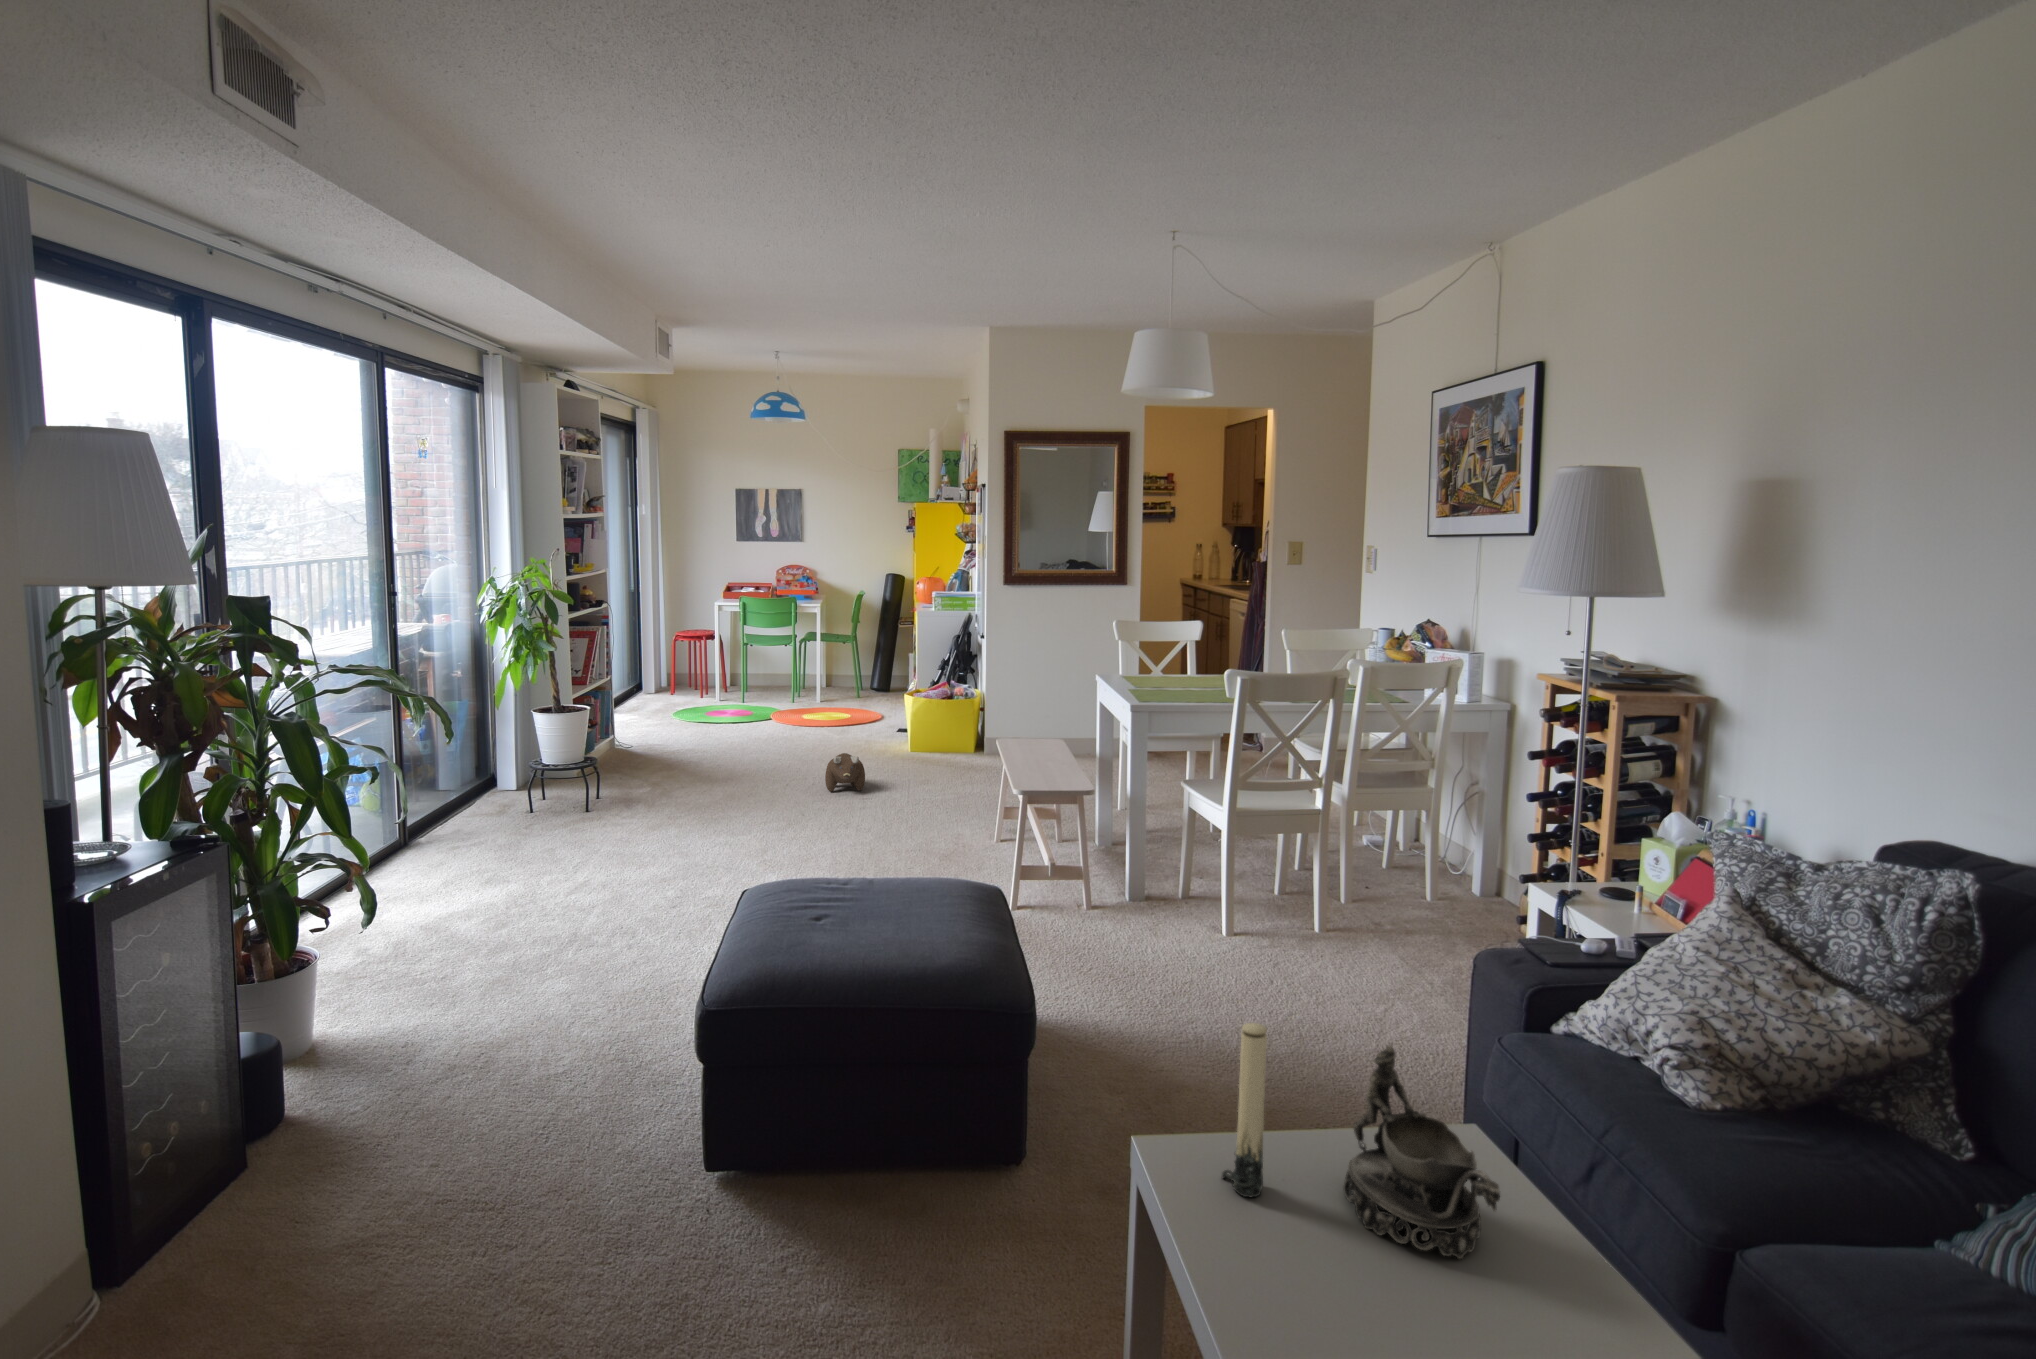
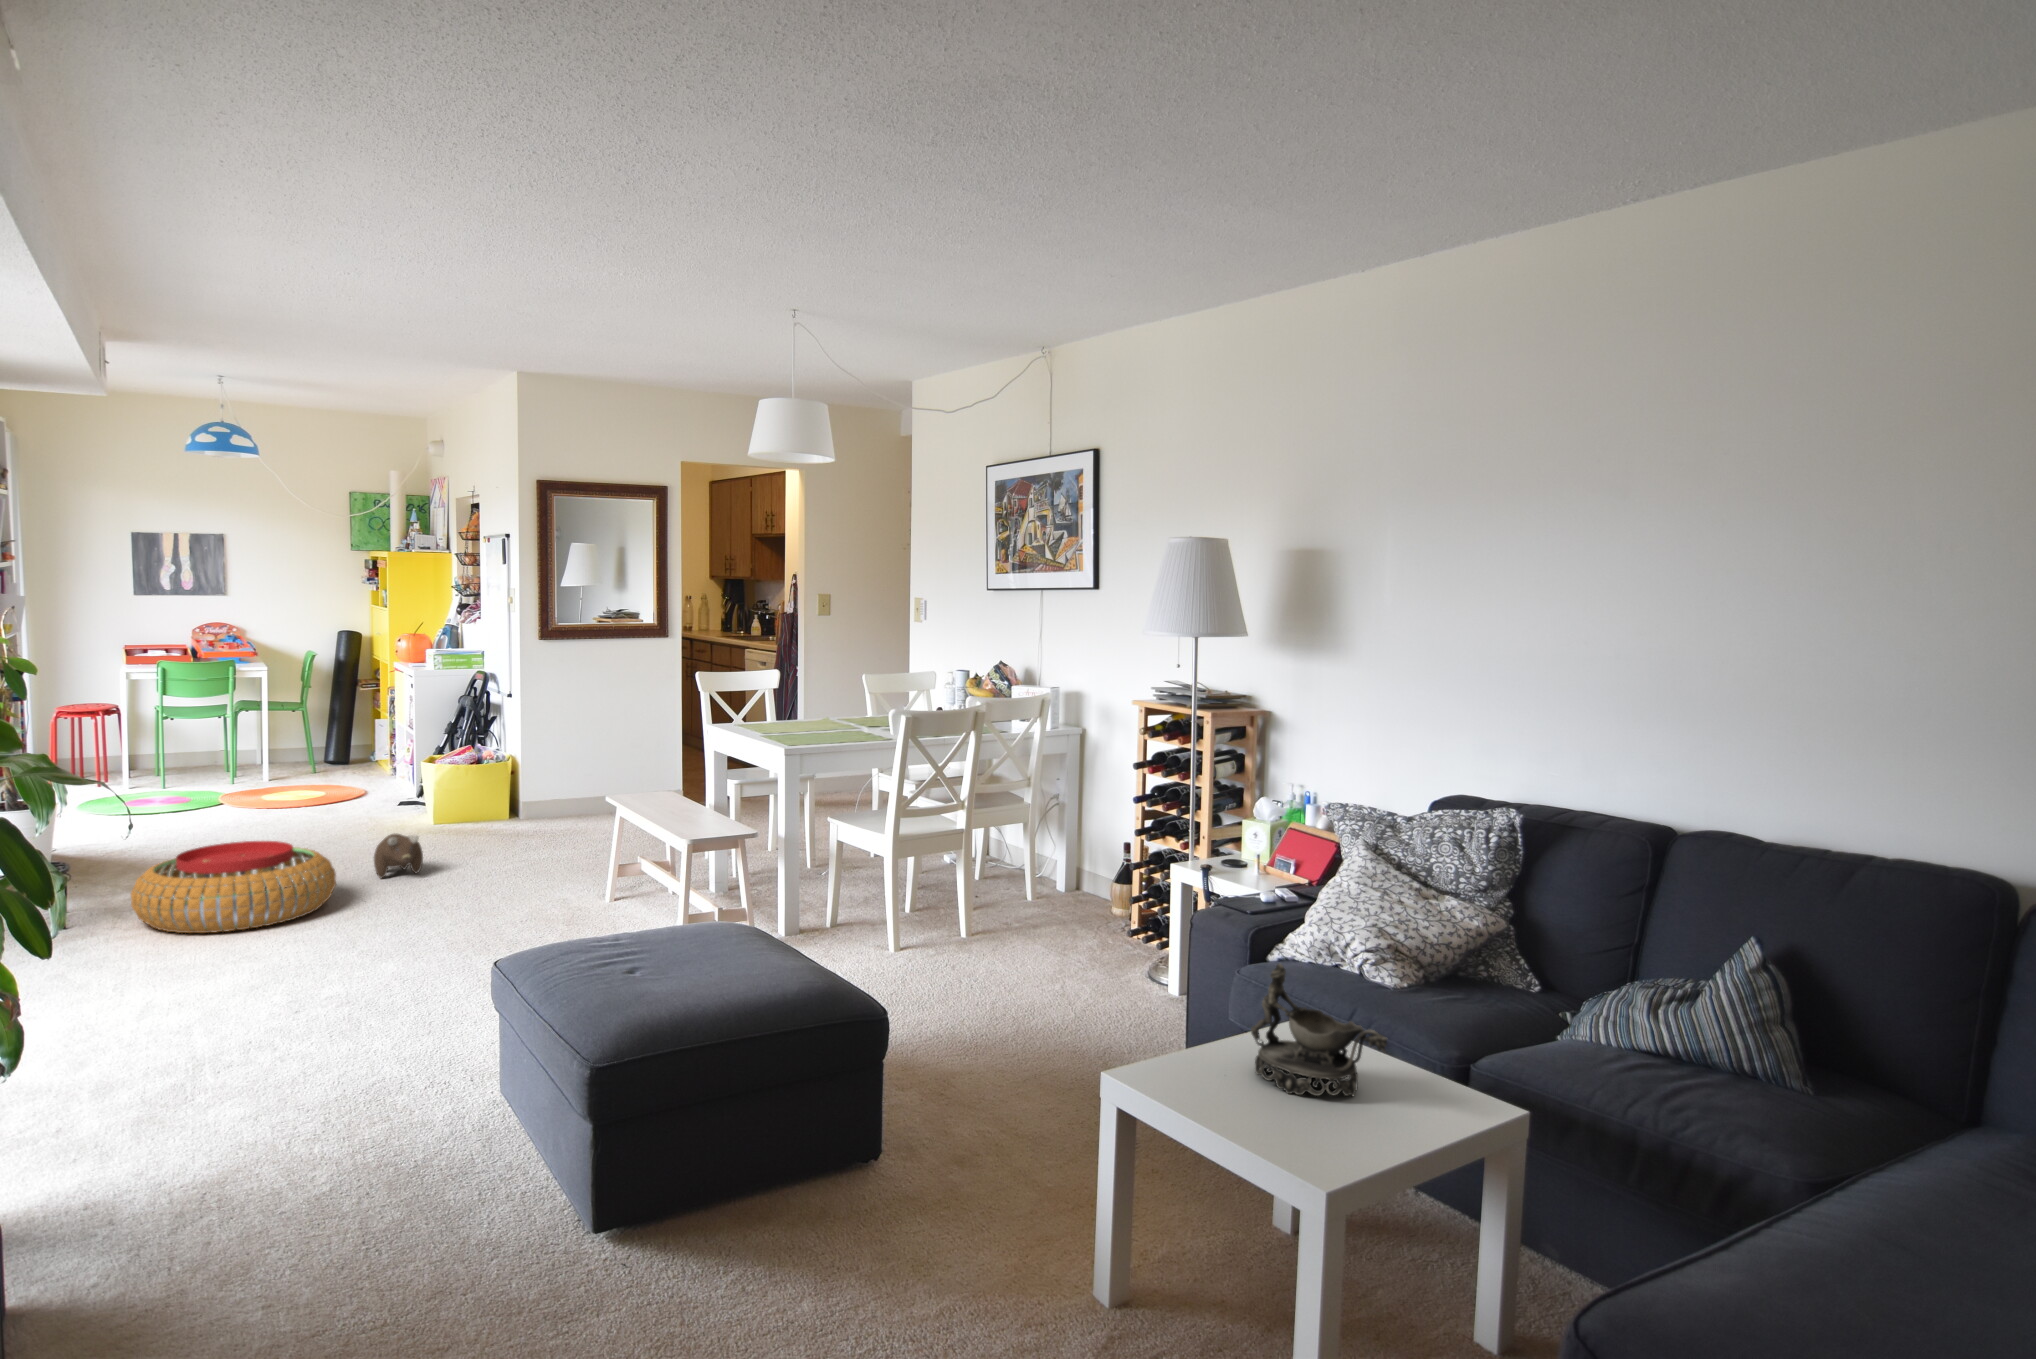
pouf: none [632,748,783,822] -> present [131,841,336,933]
candle: present [1222,1023,1267,1197] -> none [1177,963,1215,1094]

